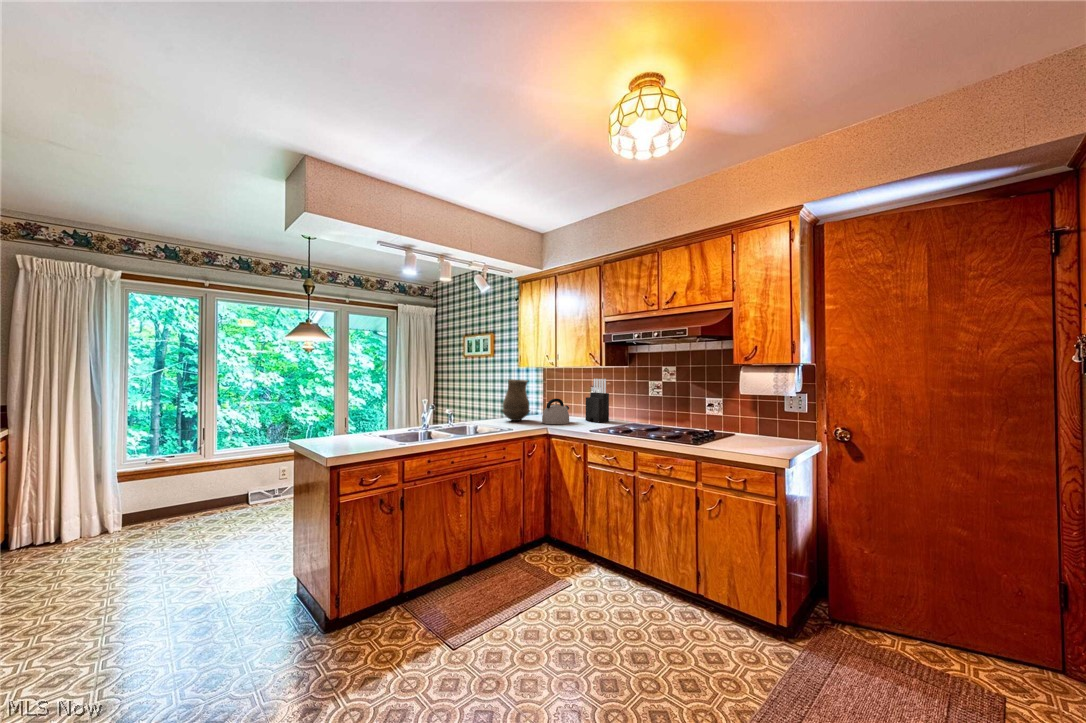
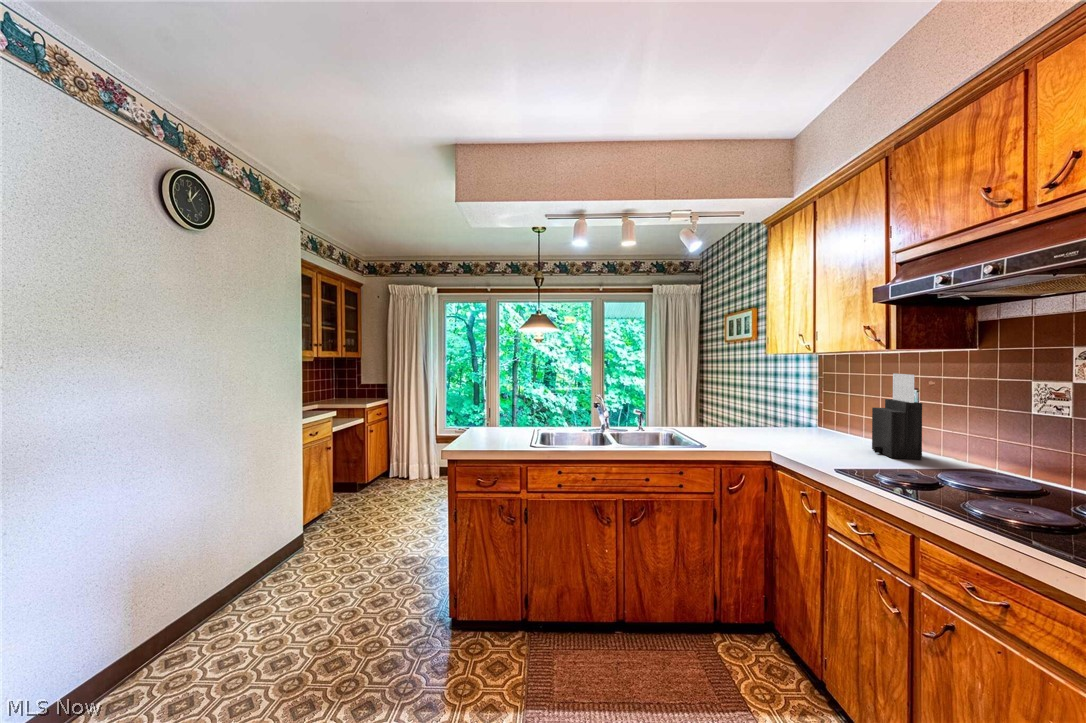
vase: present [501,379,530,421] -> none [720,372,771,435]
kettle: present [542,399,570,424] -> none [775,406,834,450]

